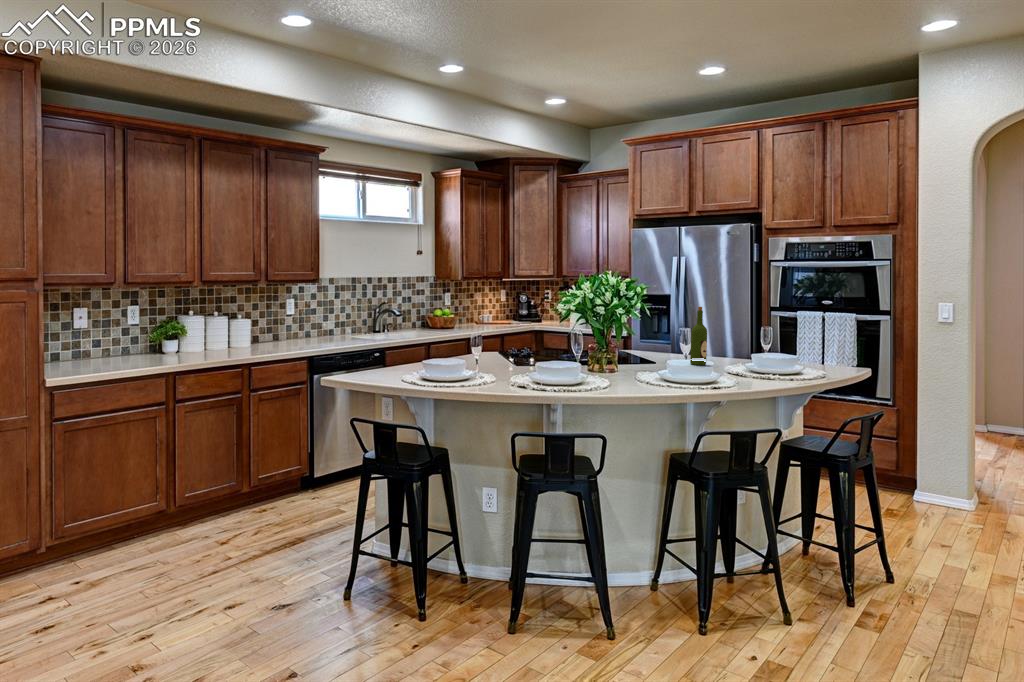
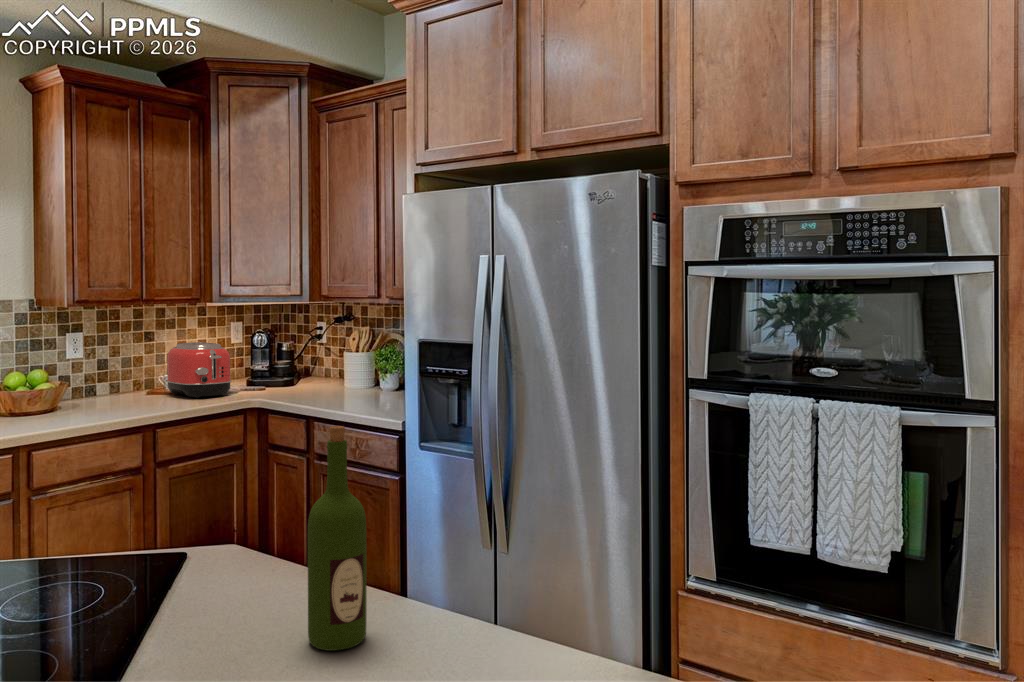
toaster: none [489,299,522,325] -> present [166,342,232,398]

